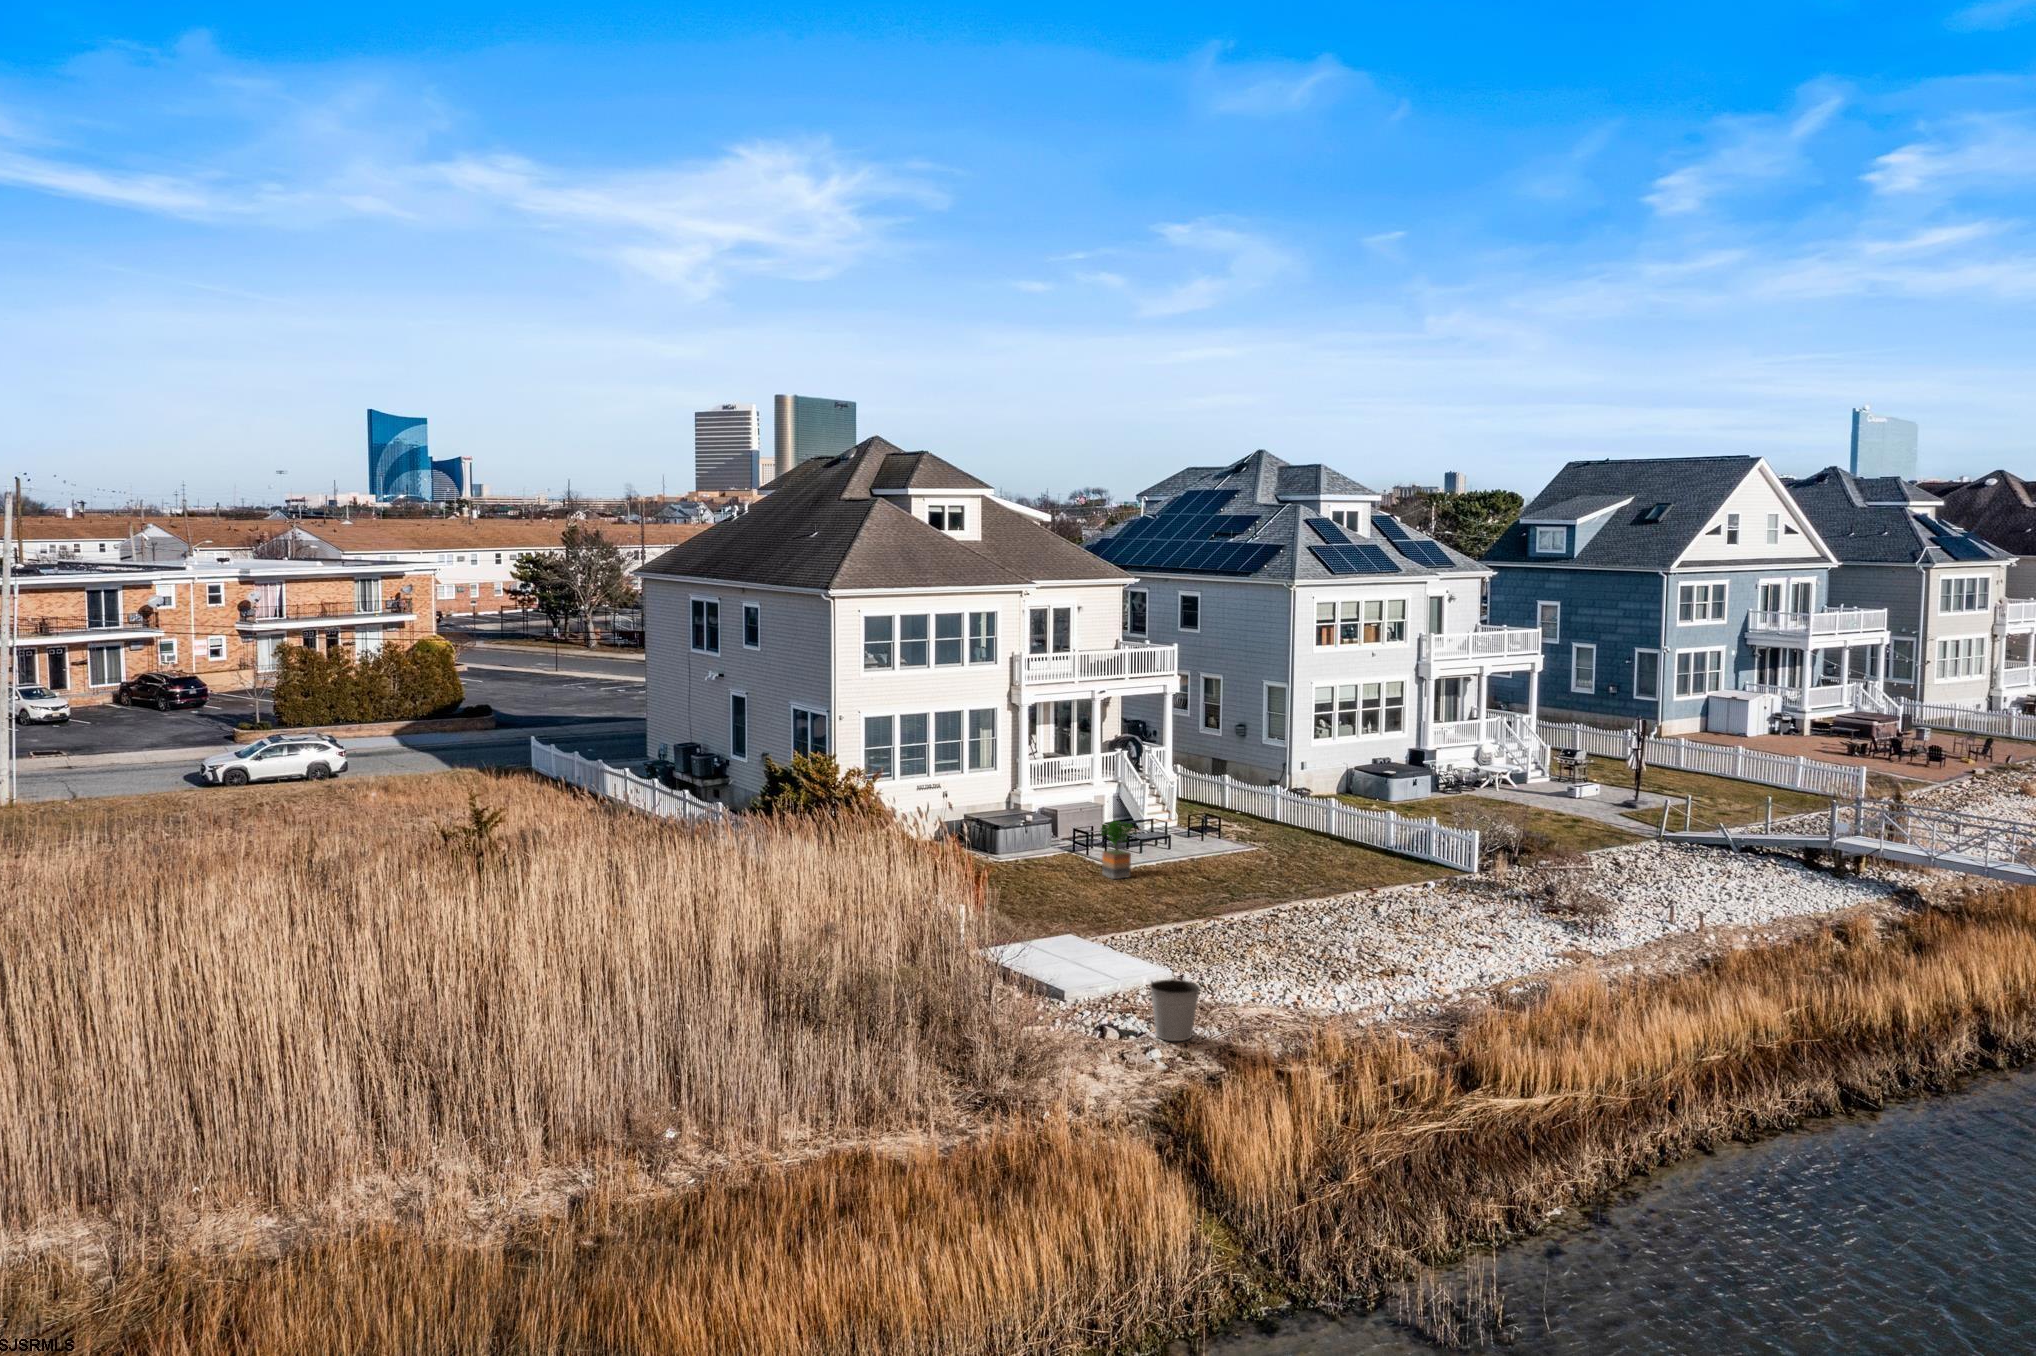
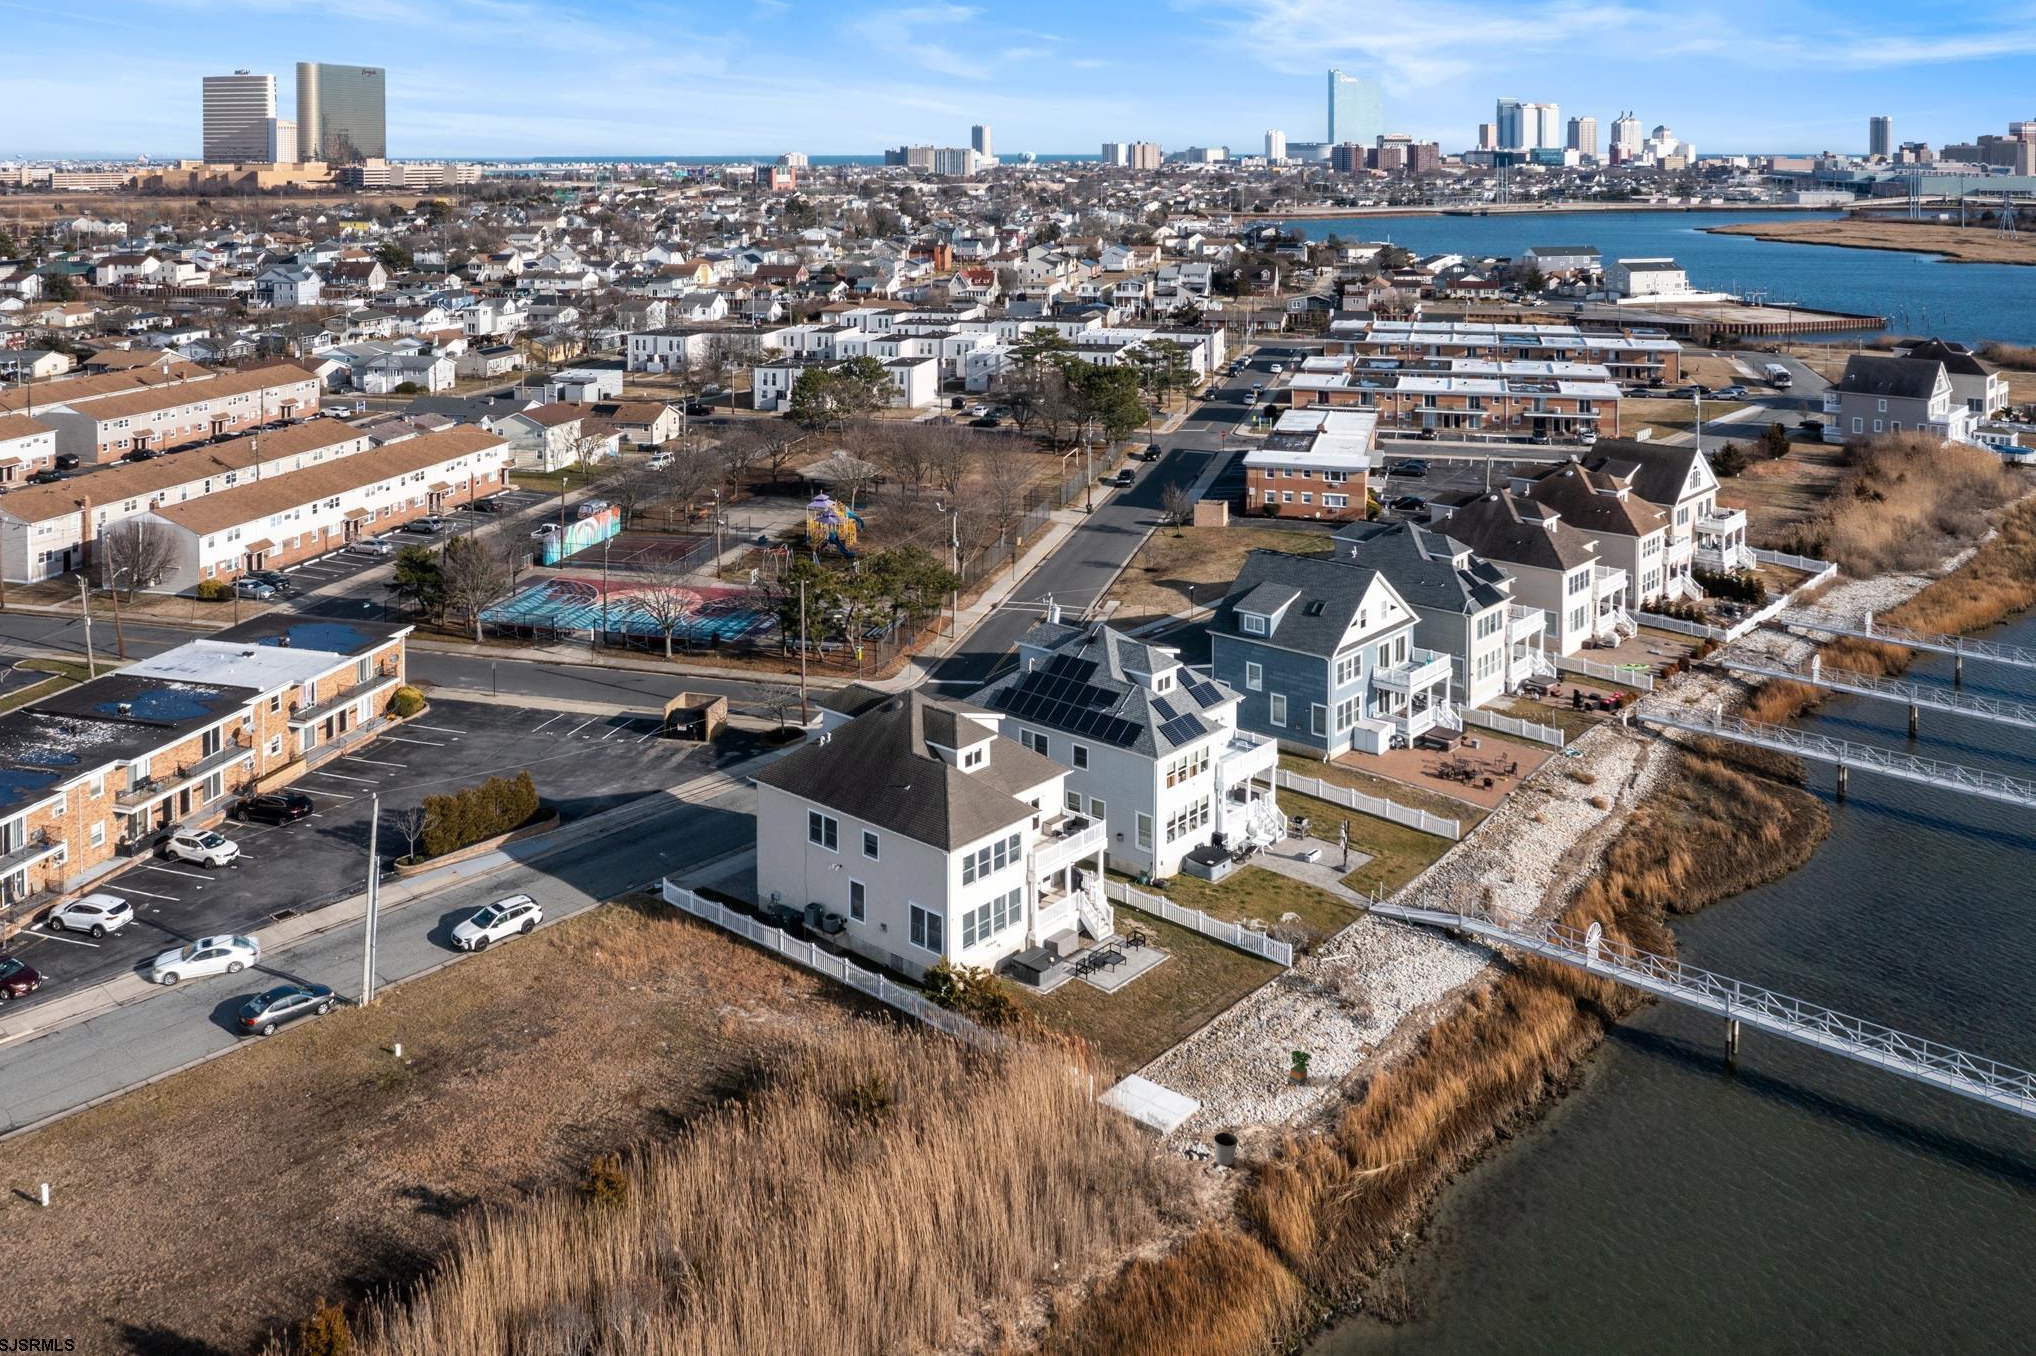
potted tree: present [1101,821,1137,879] -> present [1290,1051,1312,1086]

